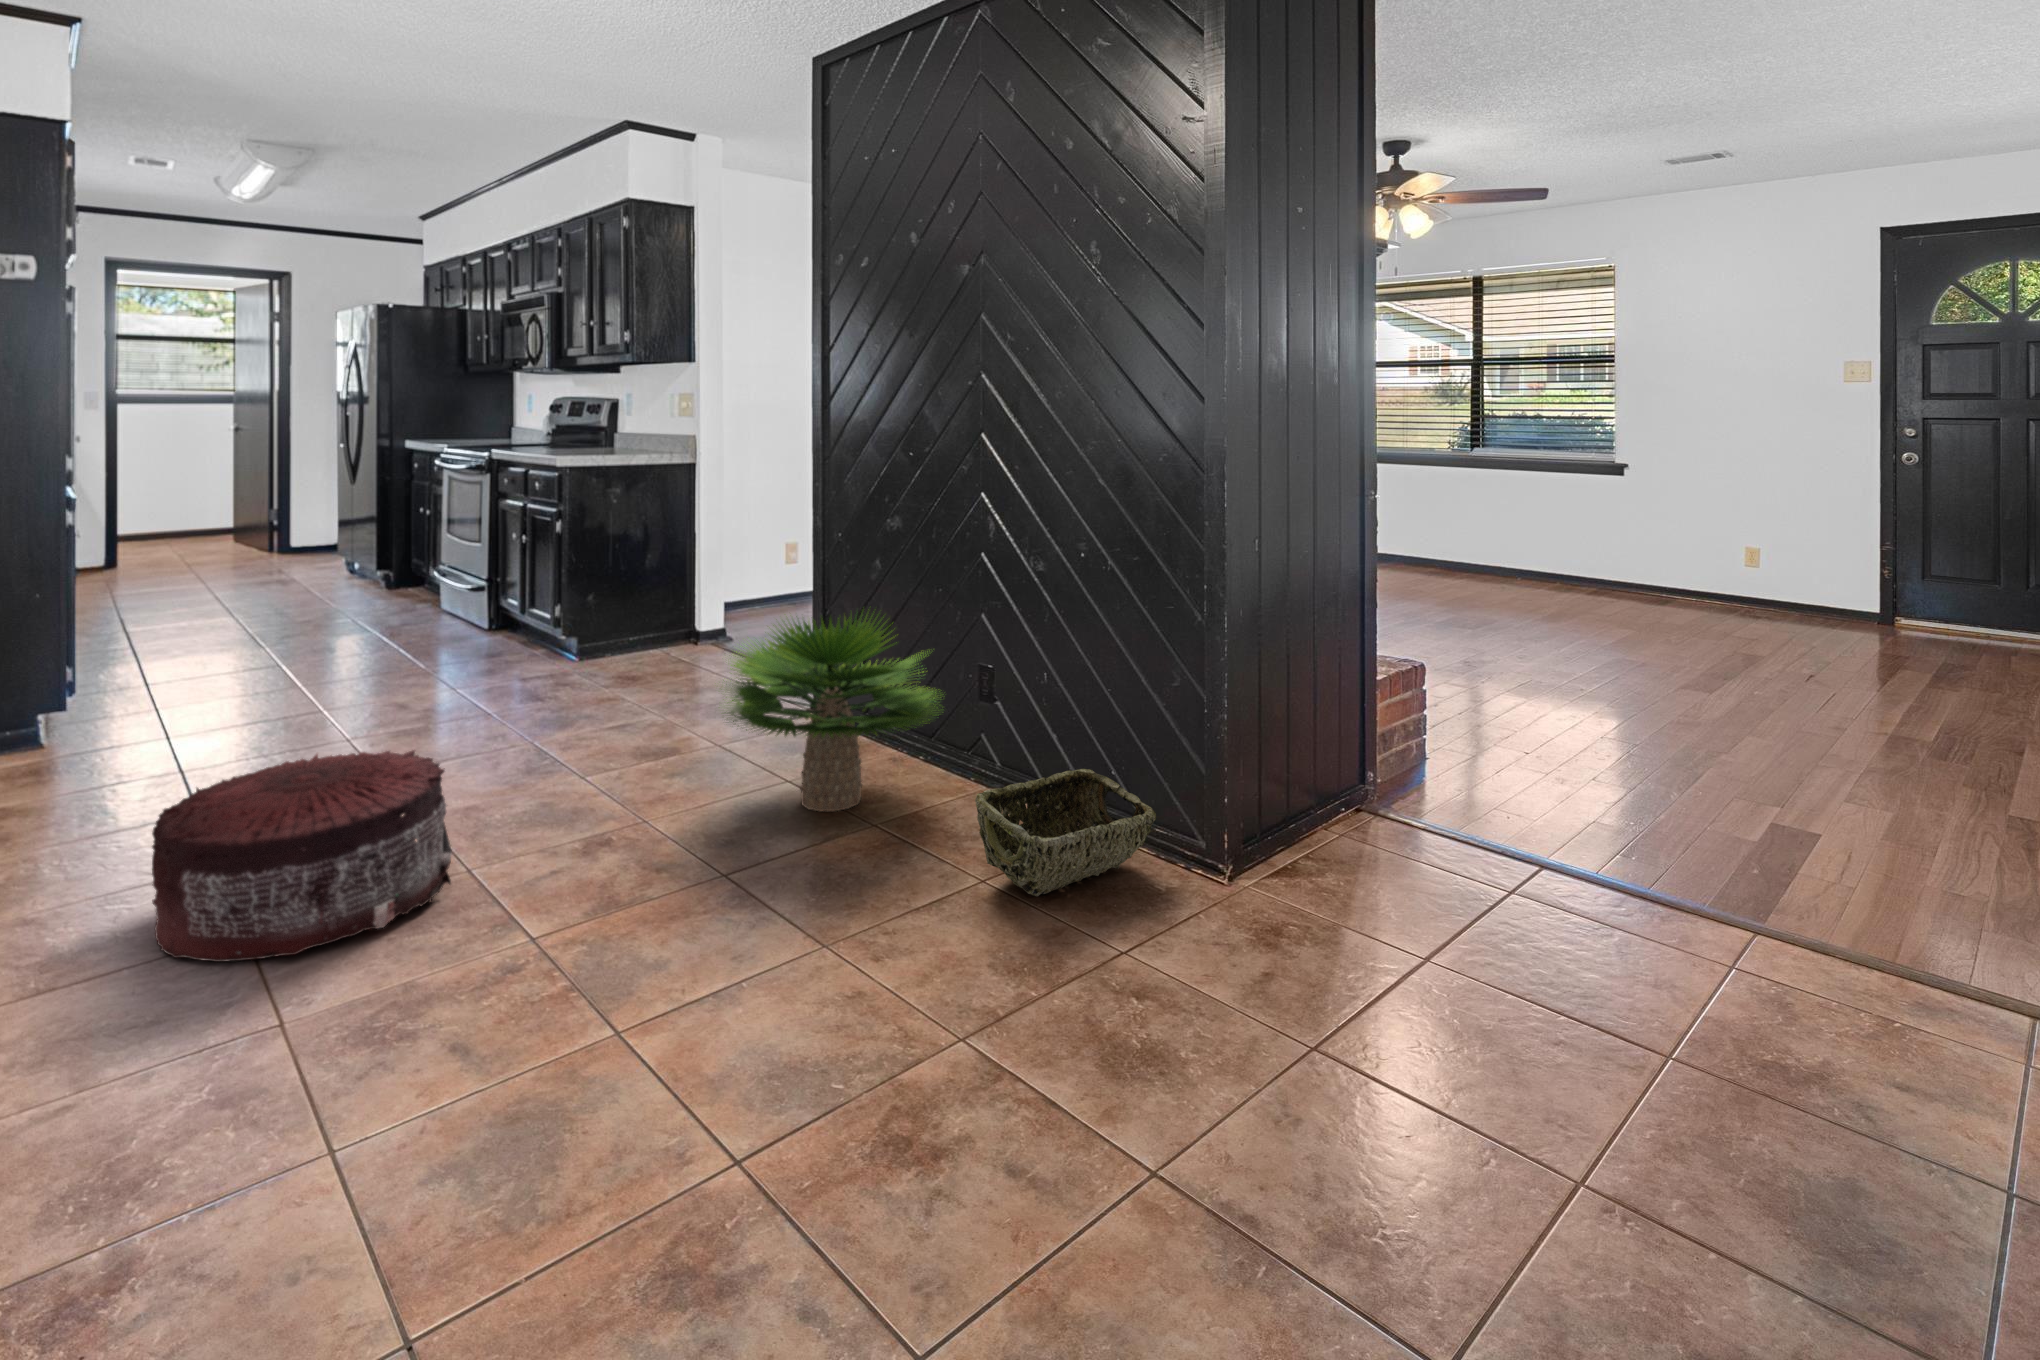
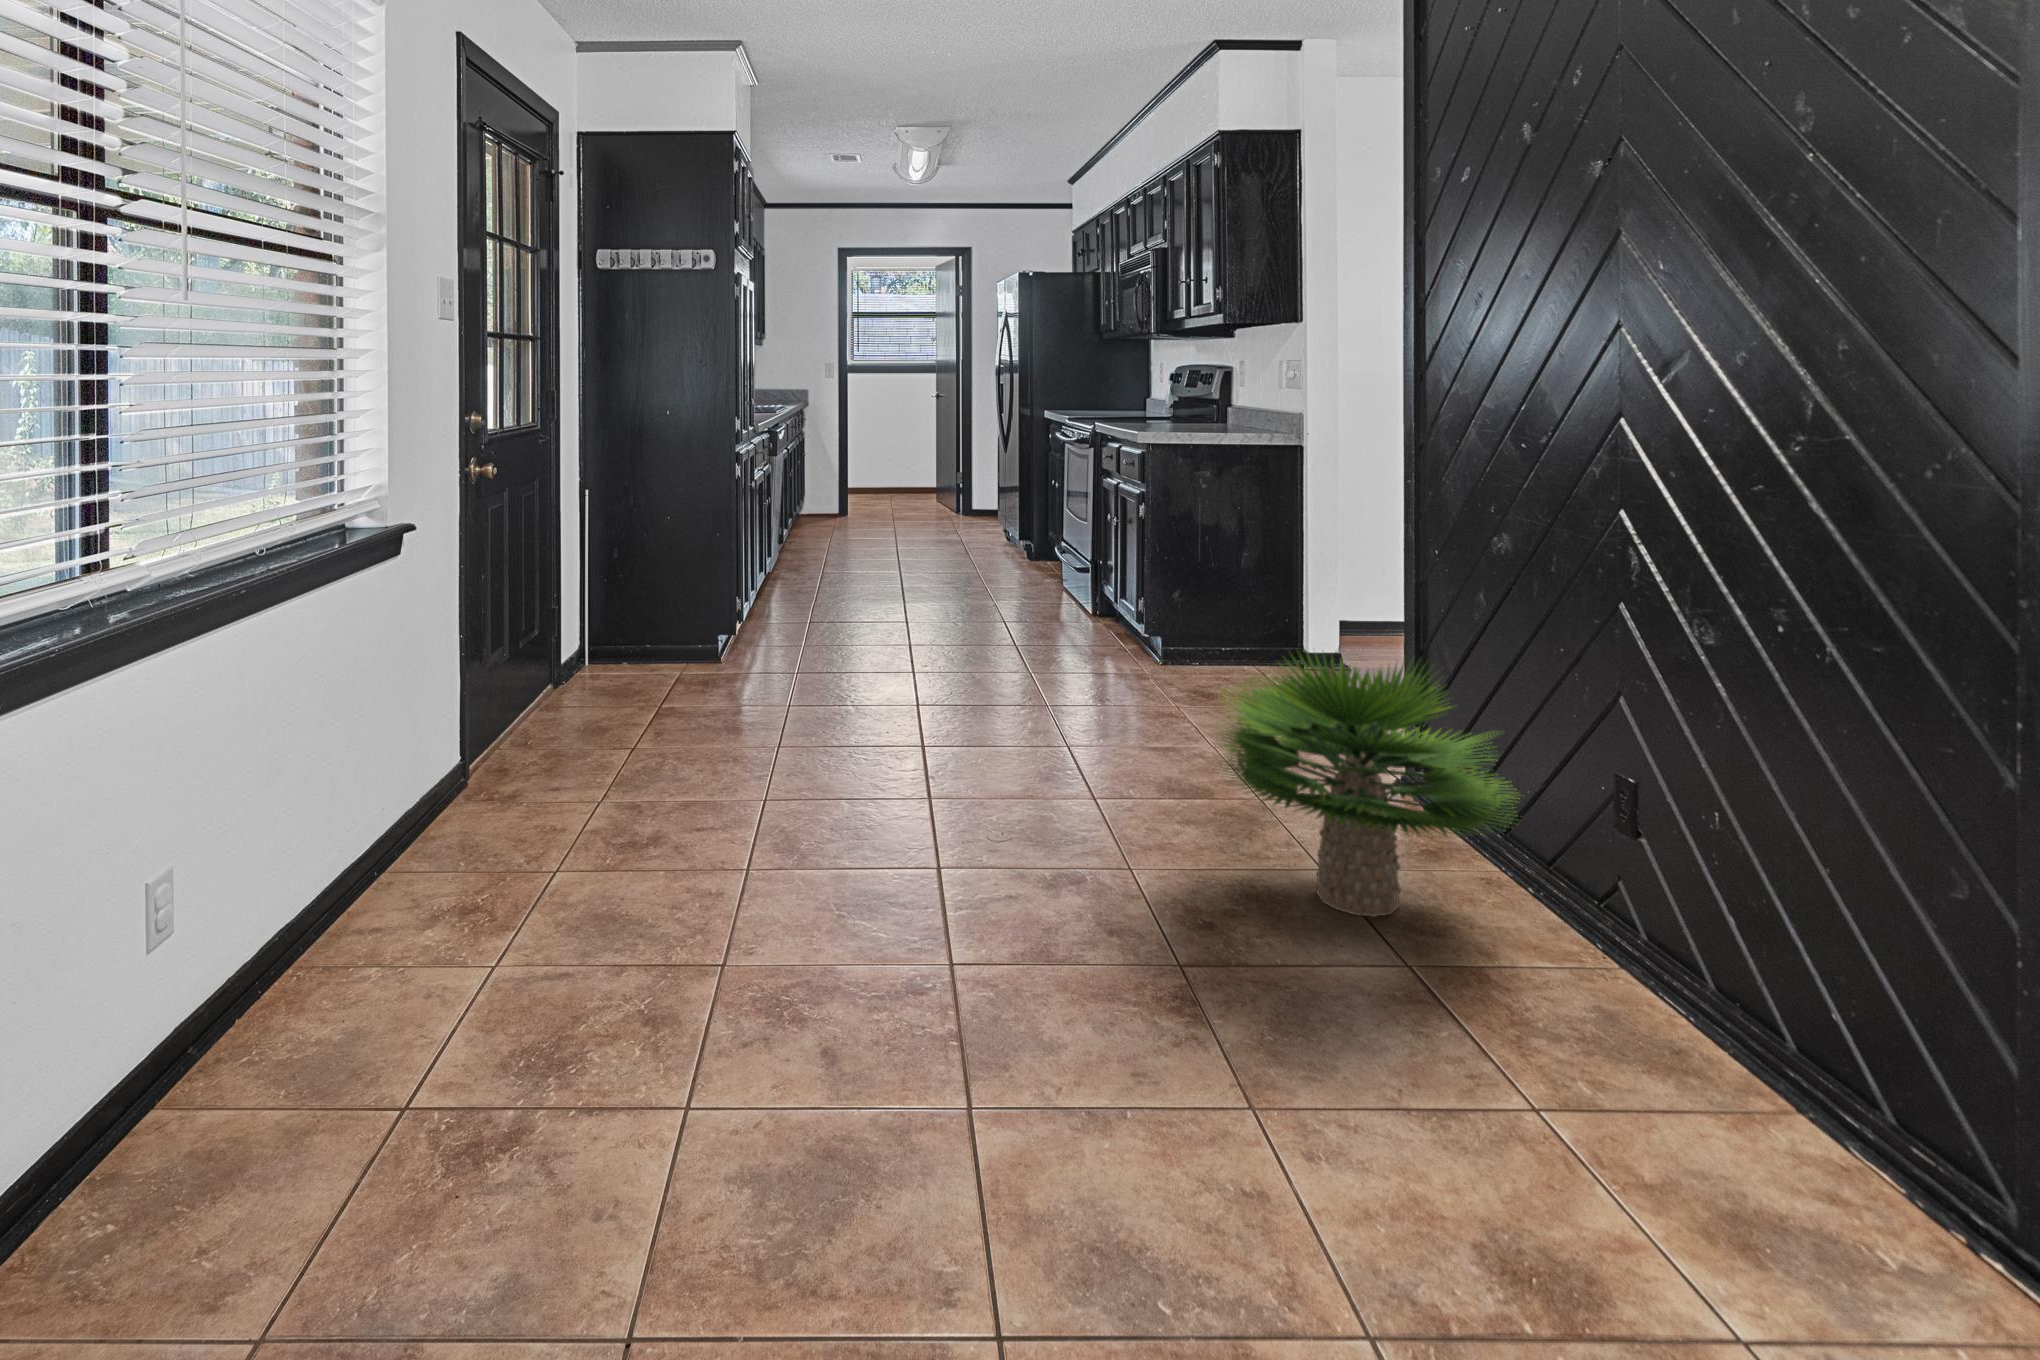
pouf: present [152,750,452,962] -> none [685,710,919,901]
woven basket: present [975,769,1156,896] -> none [1503,959,1850,1158]

